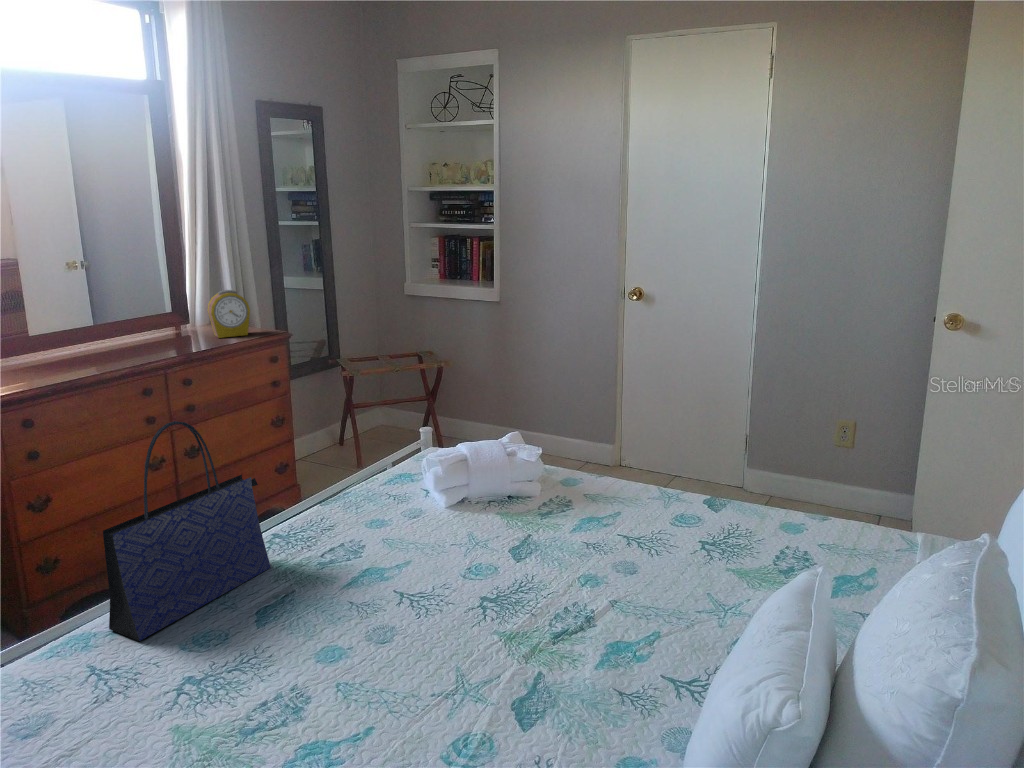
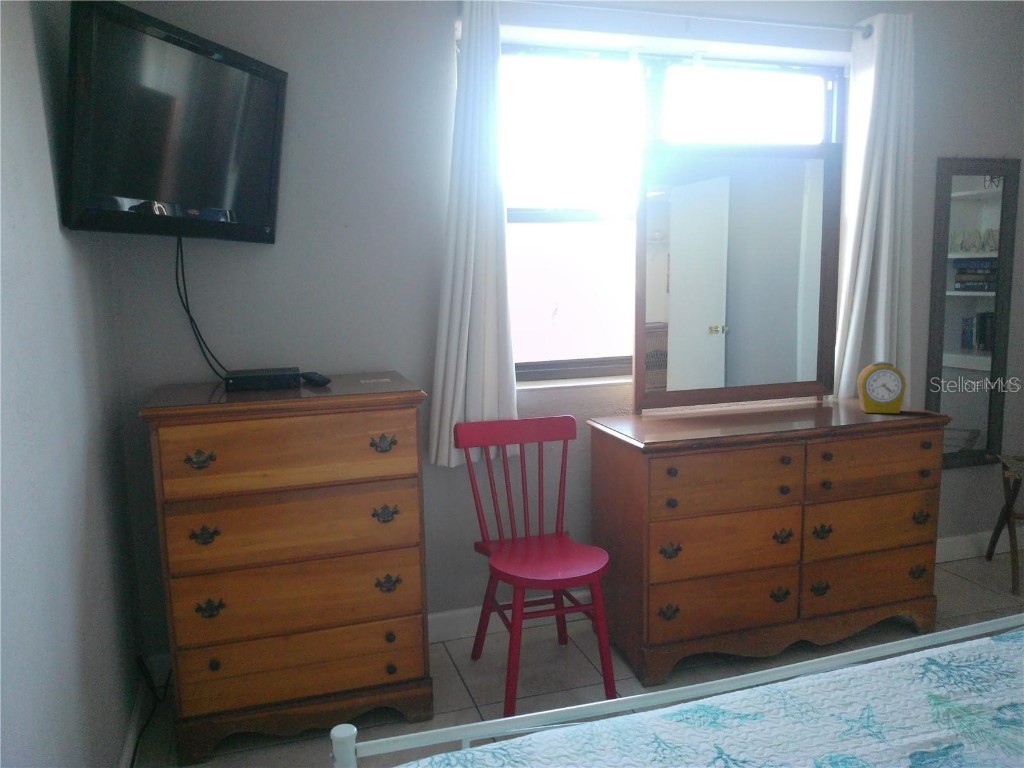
tote bag: present [103,421,271,641] -> none [738,498,927,738]

